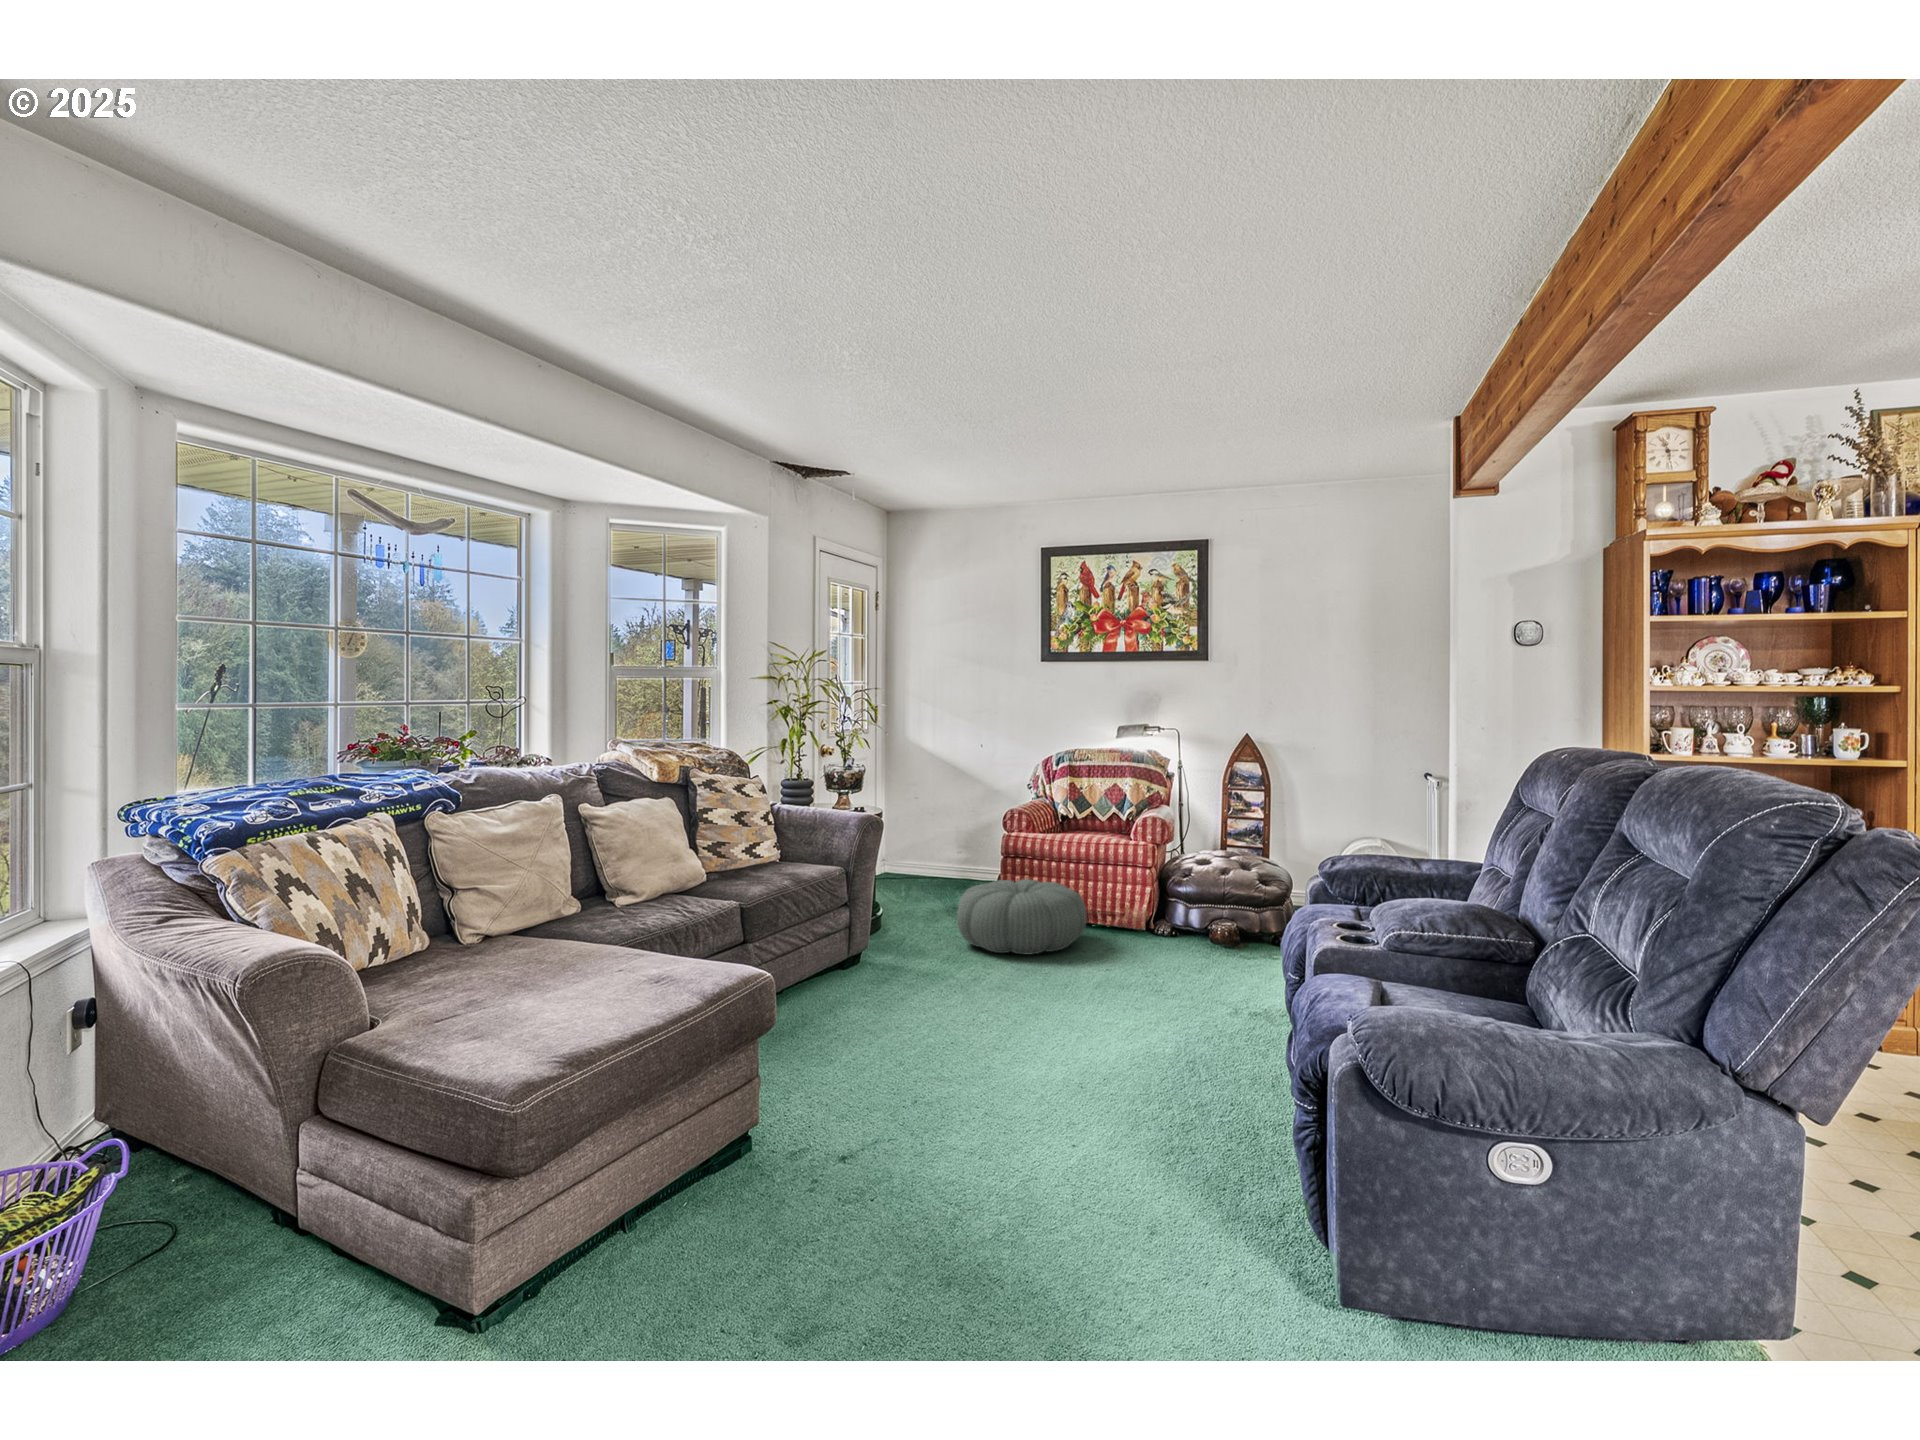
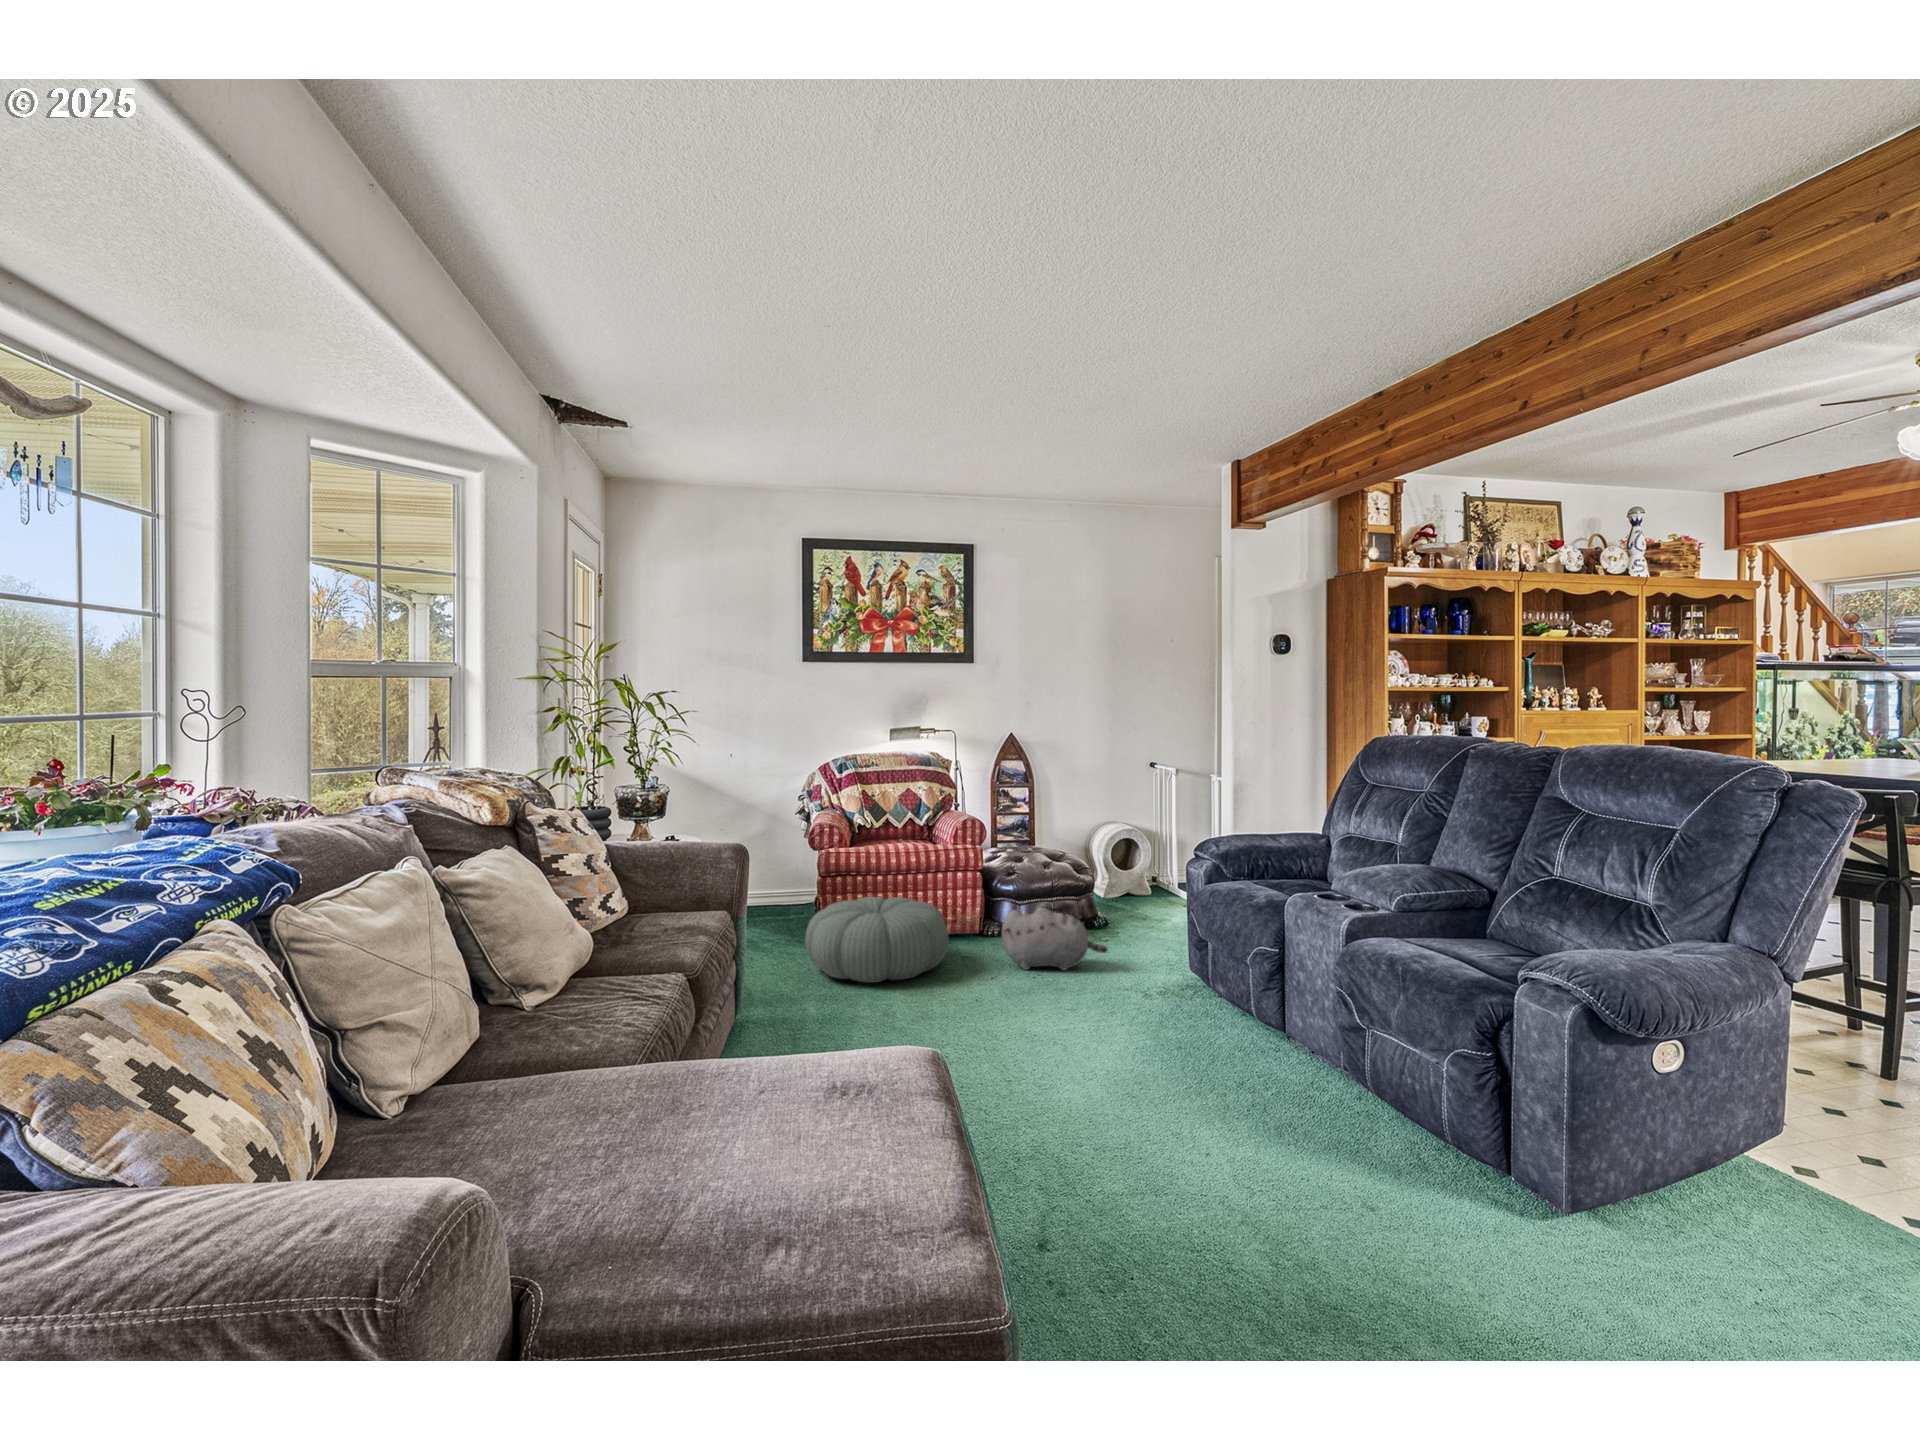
plush toy: none [1125,904,1223,970] -> present [1002,908,1108,971]

